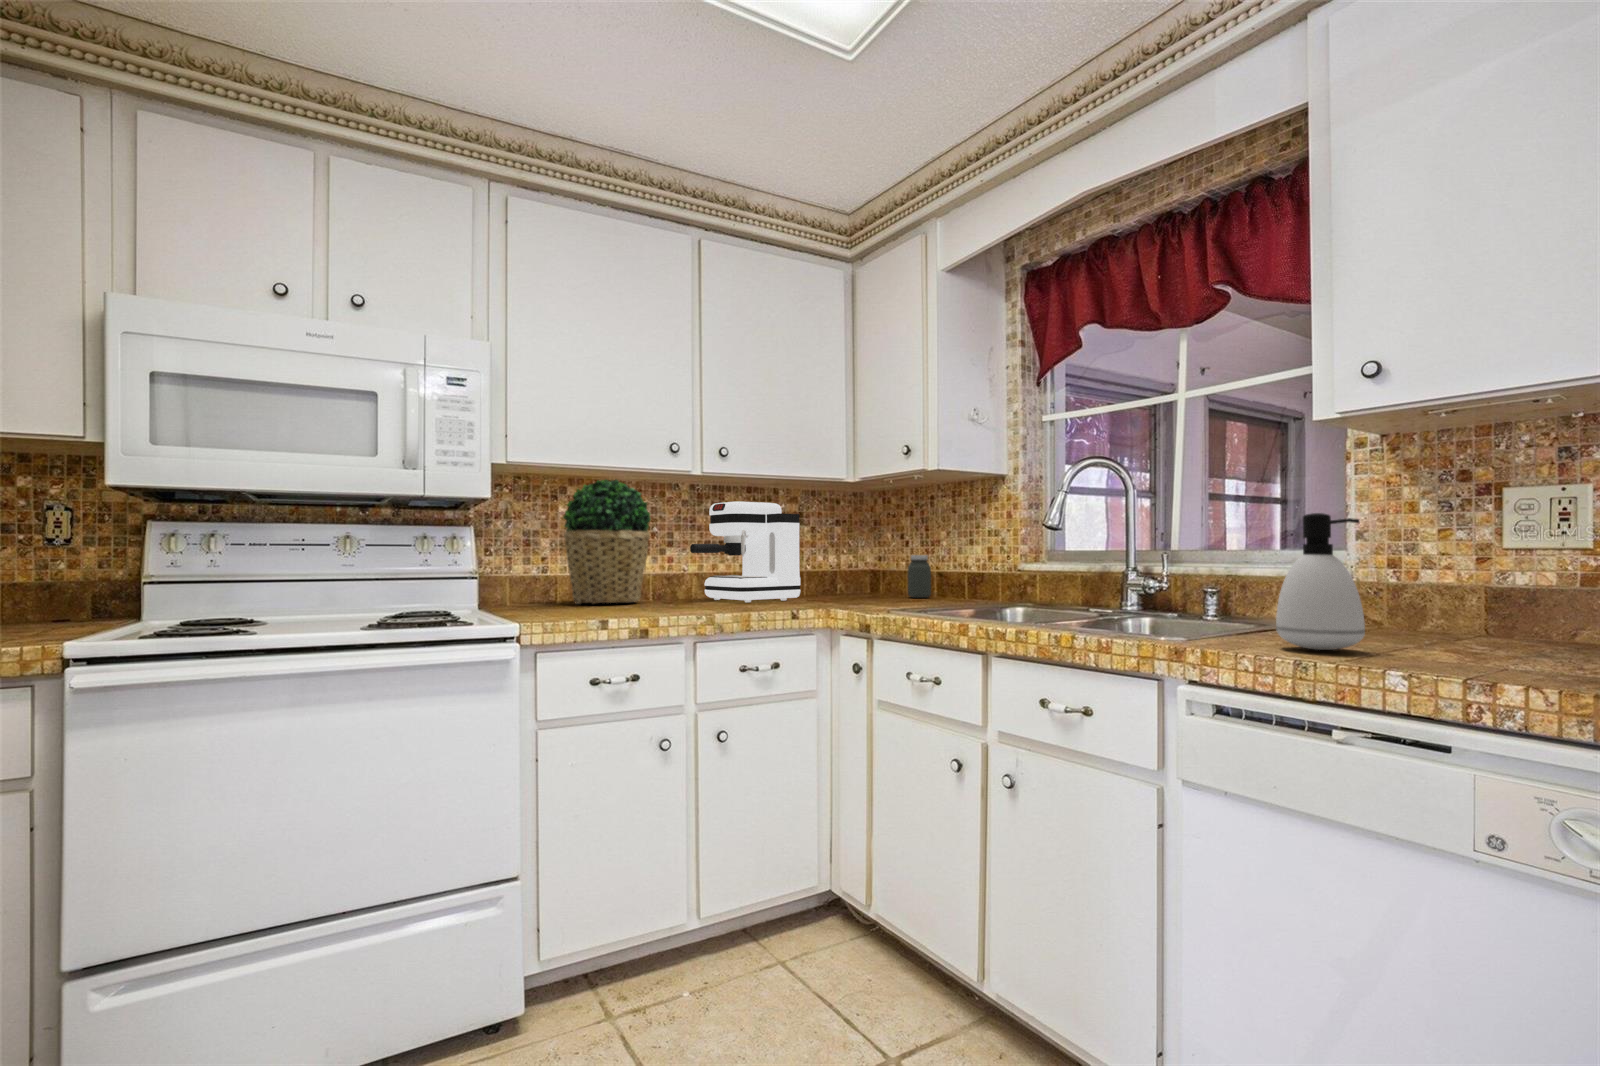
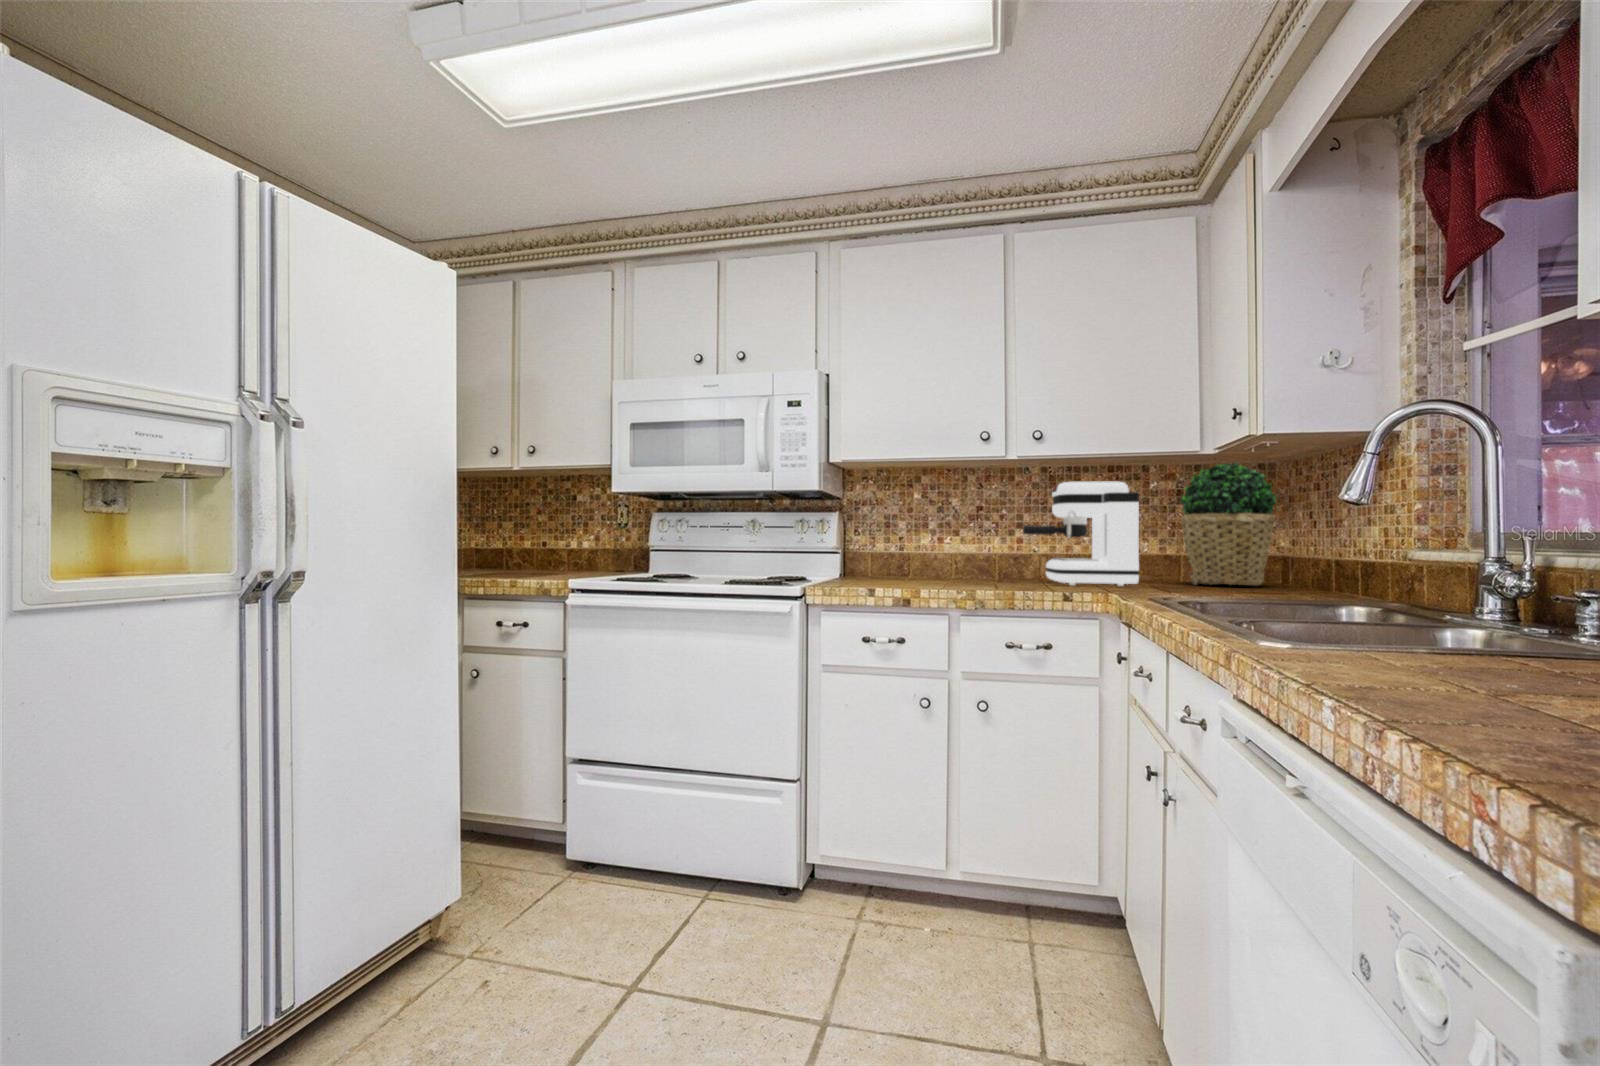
potted plant: present [563,479,651,604] -> present [1180,463,1276,586]
soap dispenser: present [1276,513,1365,650] -> none [1345,470,1483,668]
jar: present [908,555,931,598] -> none [1298,539,1333,593]

